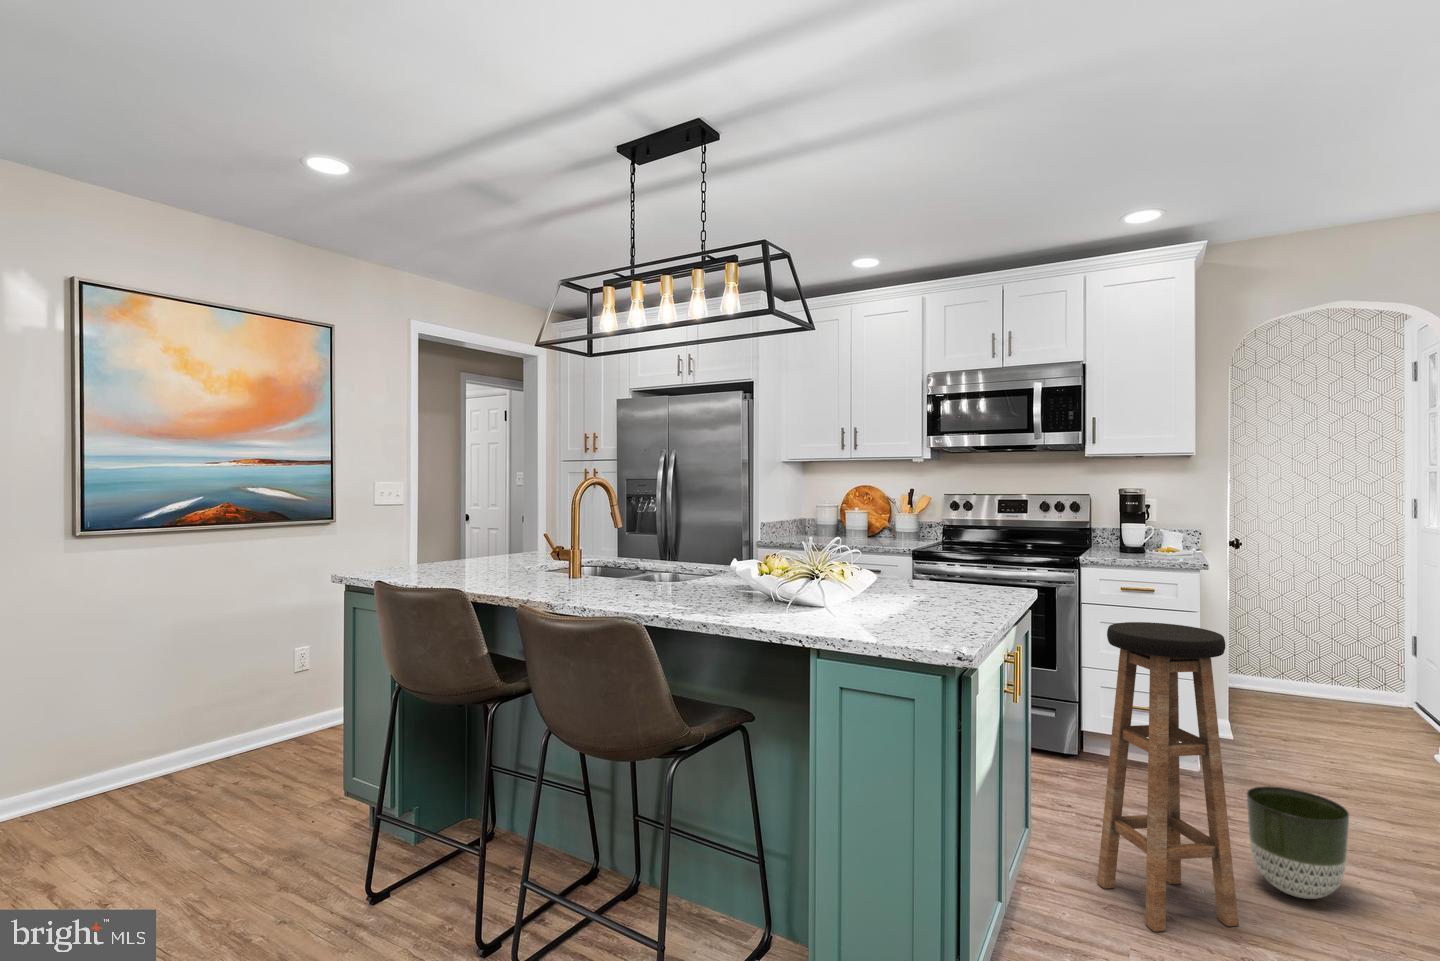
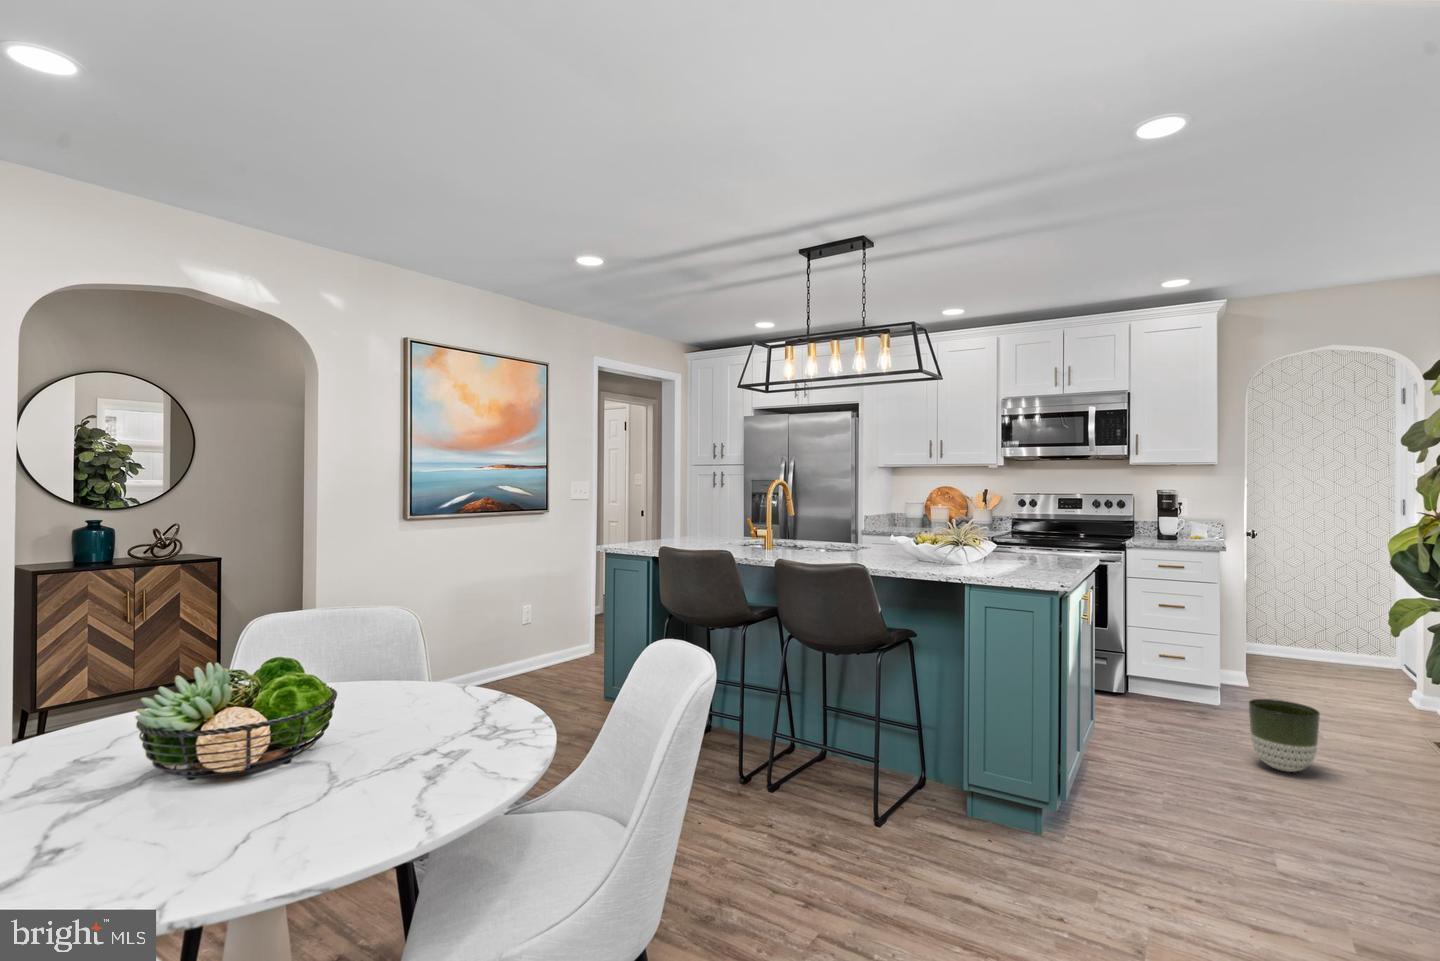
bar stool: present [1097,622,1239,931] -> none [1142,582,1240,785]

